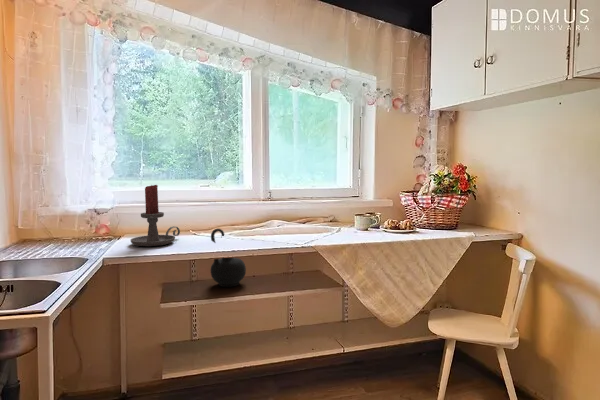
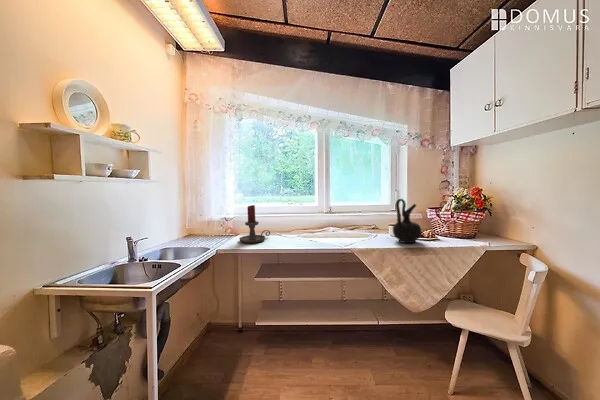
ceramic jug: present [211,229,246,287] -> present [393,199,422,243]

